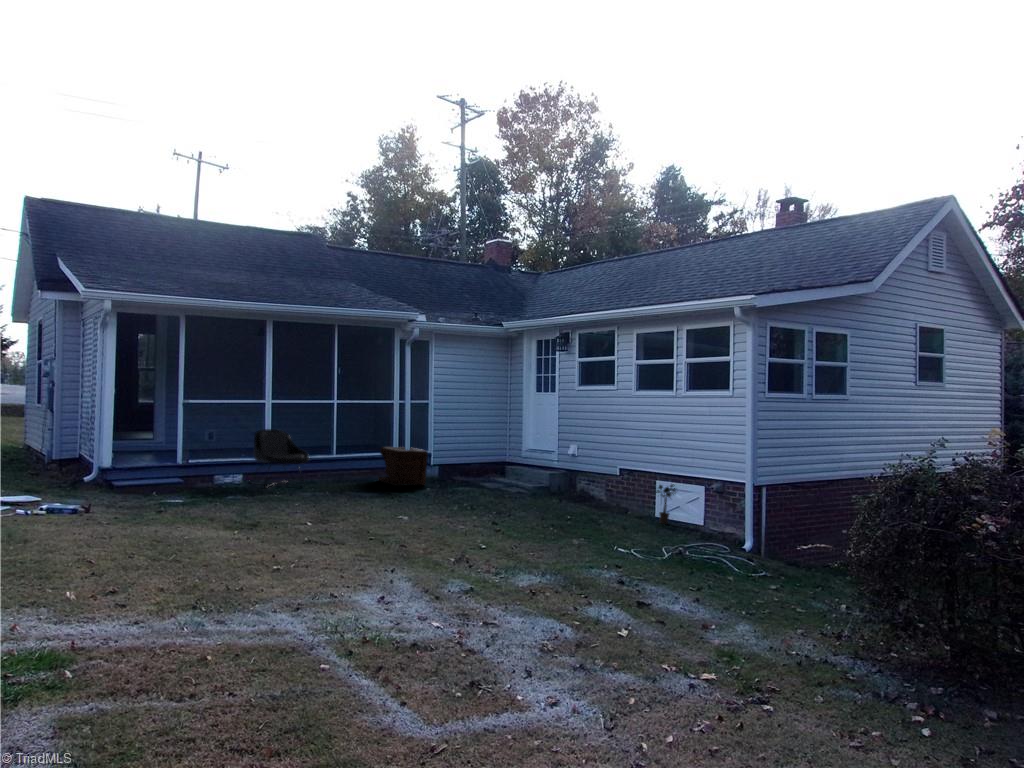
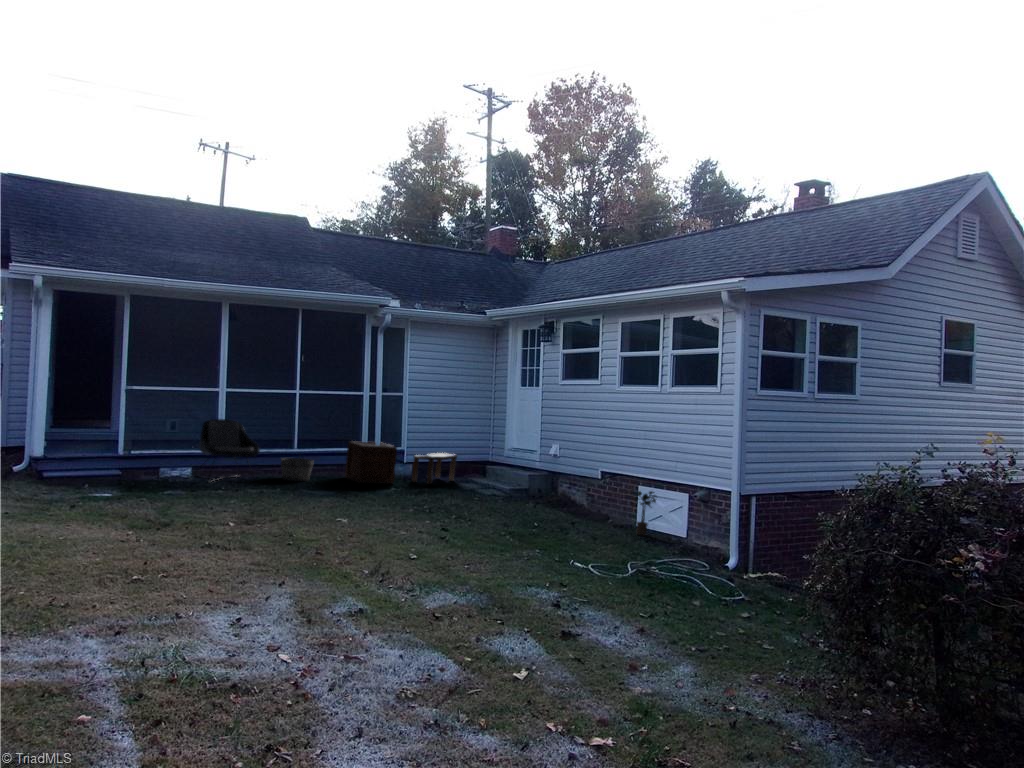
bench: none [439,456,478,485] -> present [412,453,457,484]
wooden bucket: none [323,458,354,485] -> present [281,458,314,481]

